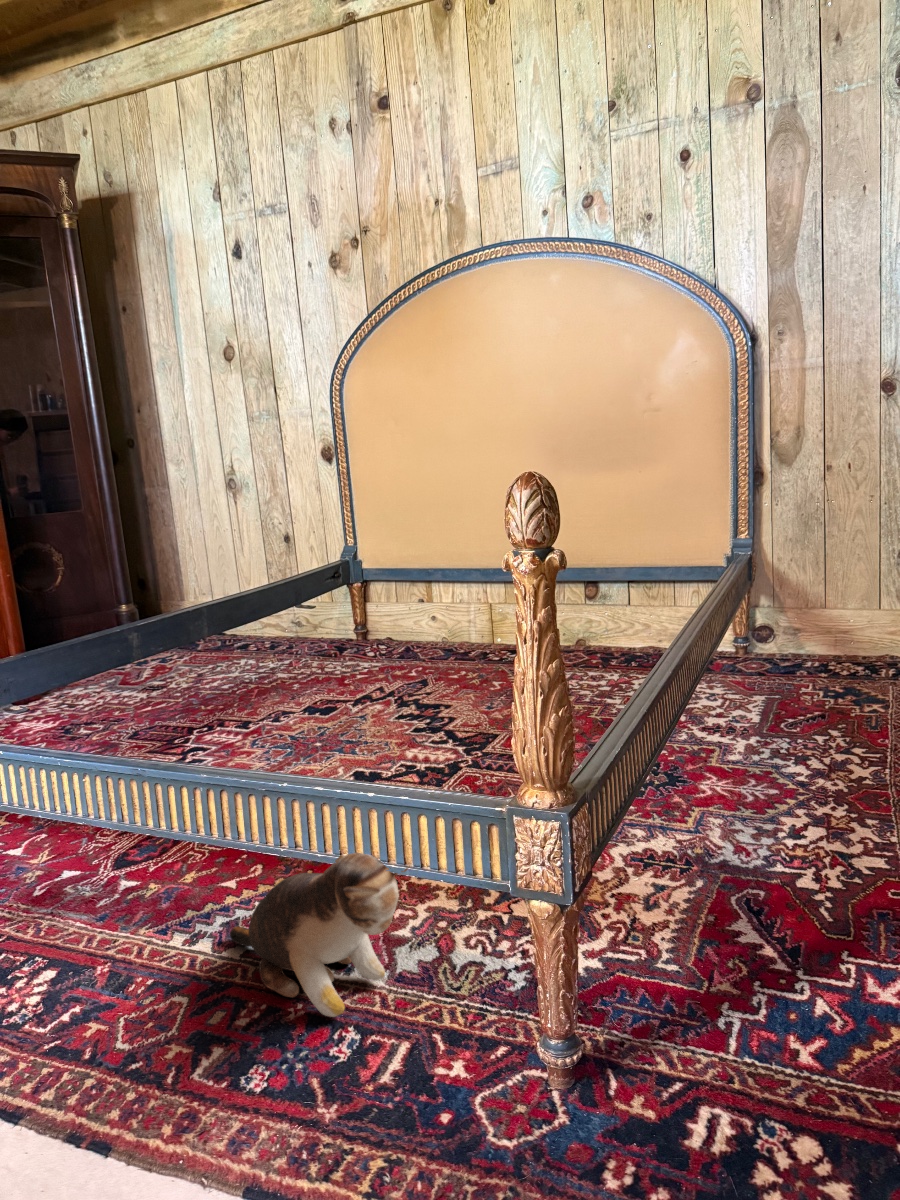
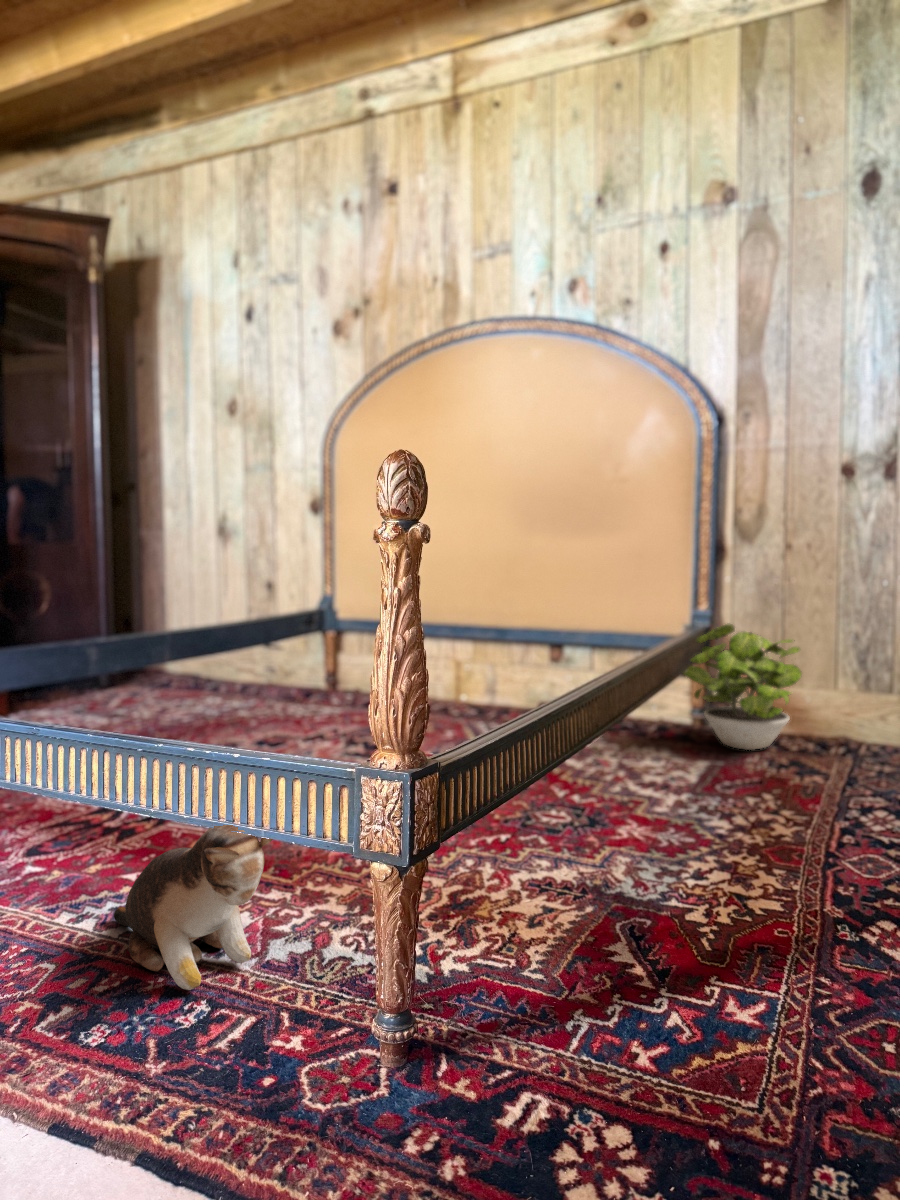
potted plant: none [731,554,853,677] -> present [684,624,802,750]

